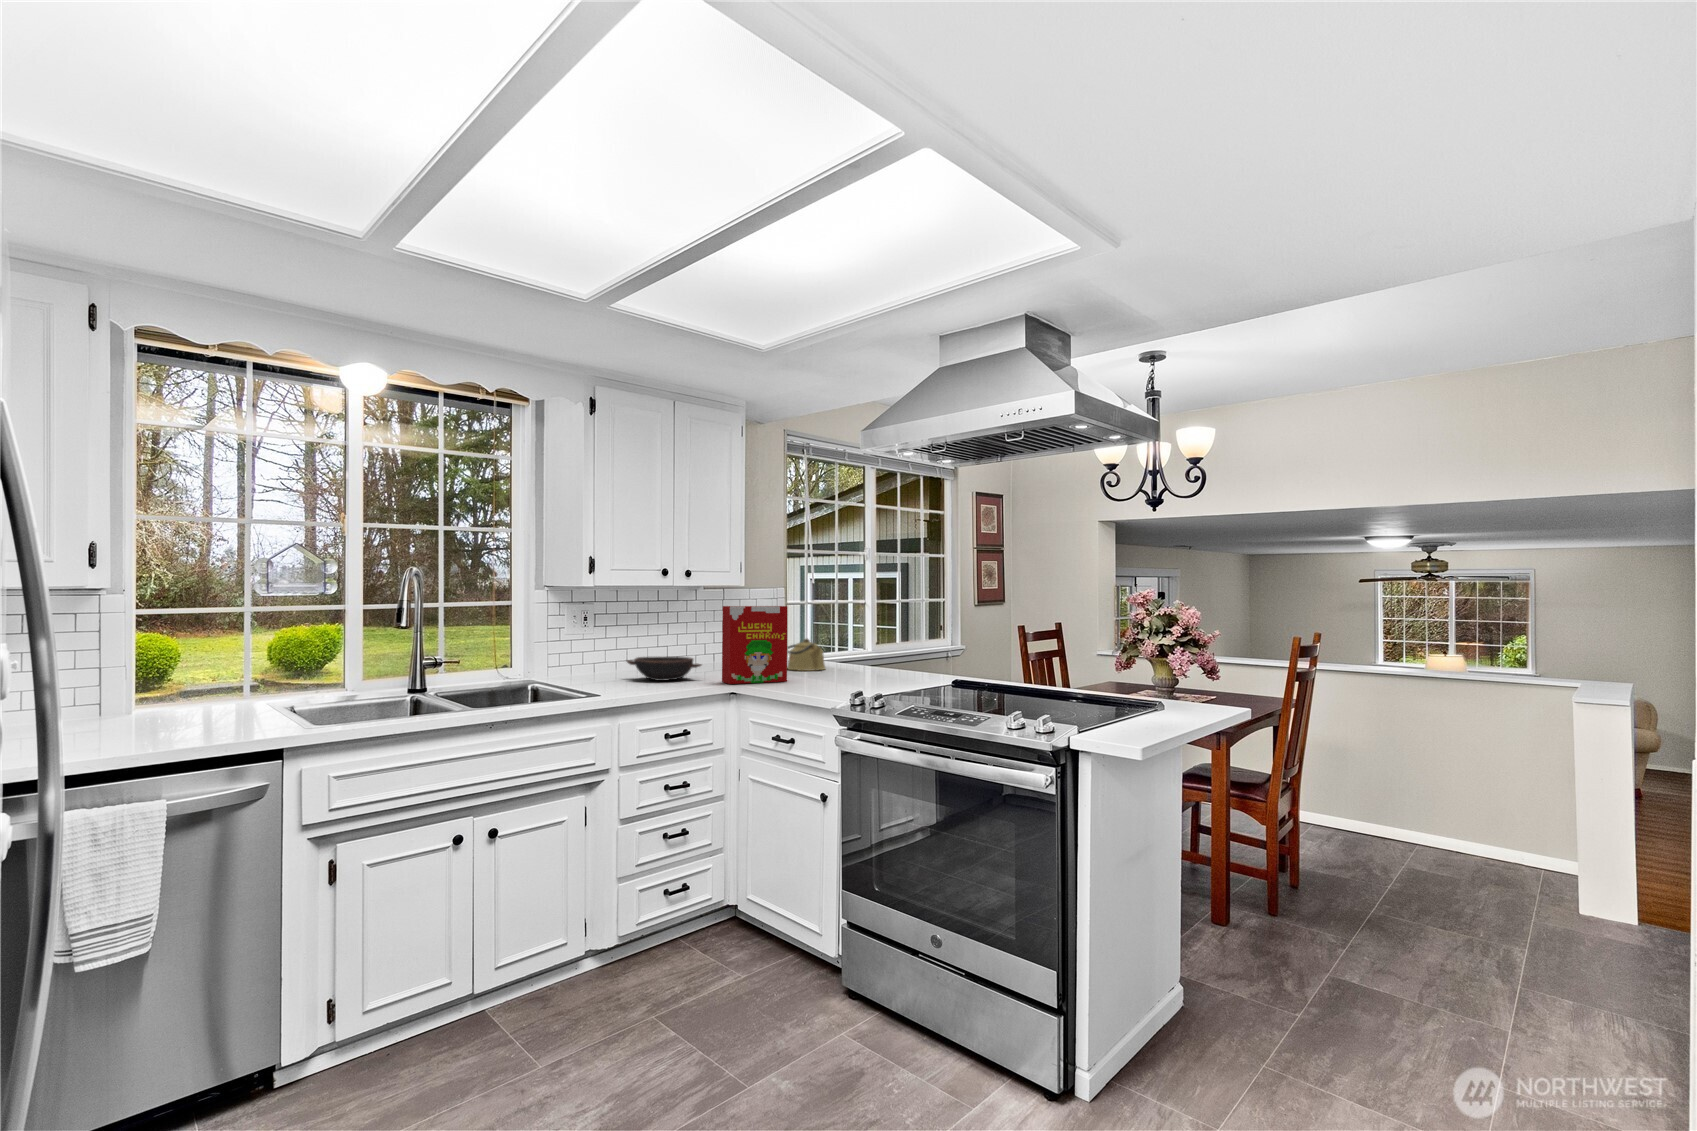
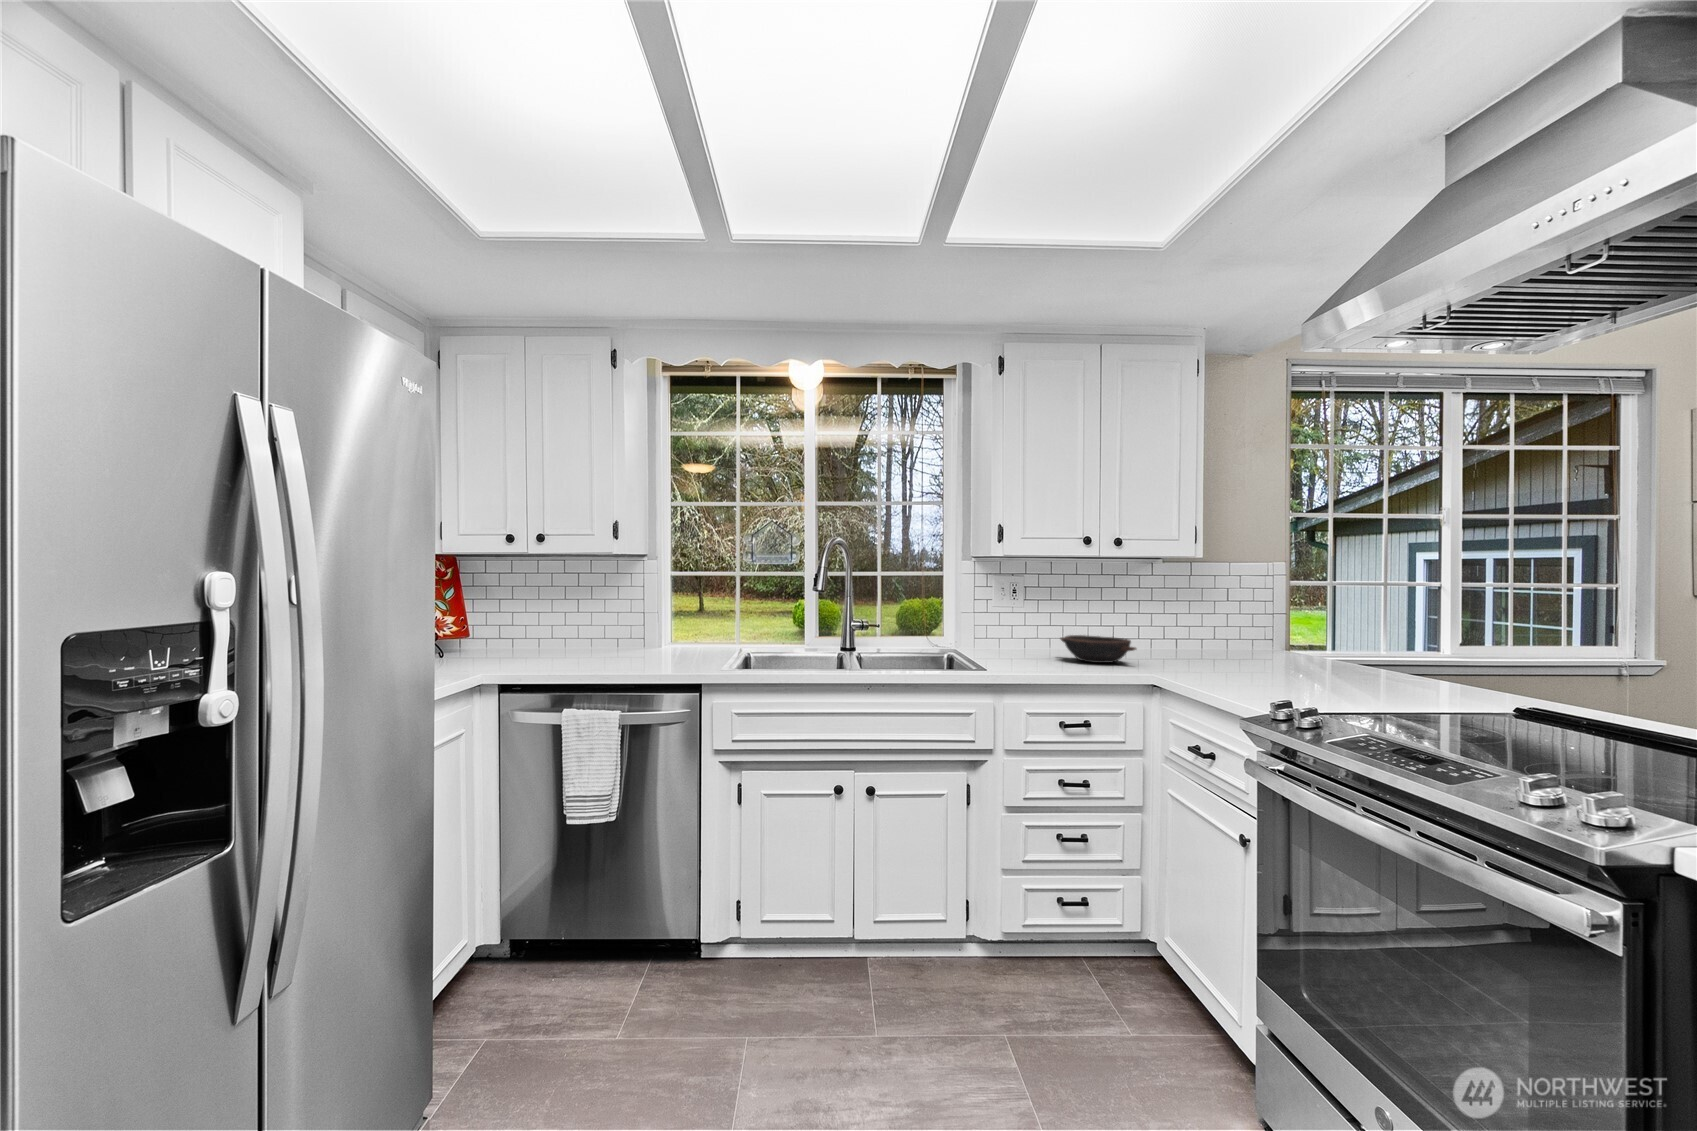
cereal box: present [722,606,787,684] -> none [1155,581,1242,678]
kettle: present [788,639,825,671] -> none [1268,627,1334,670]

